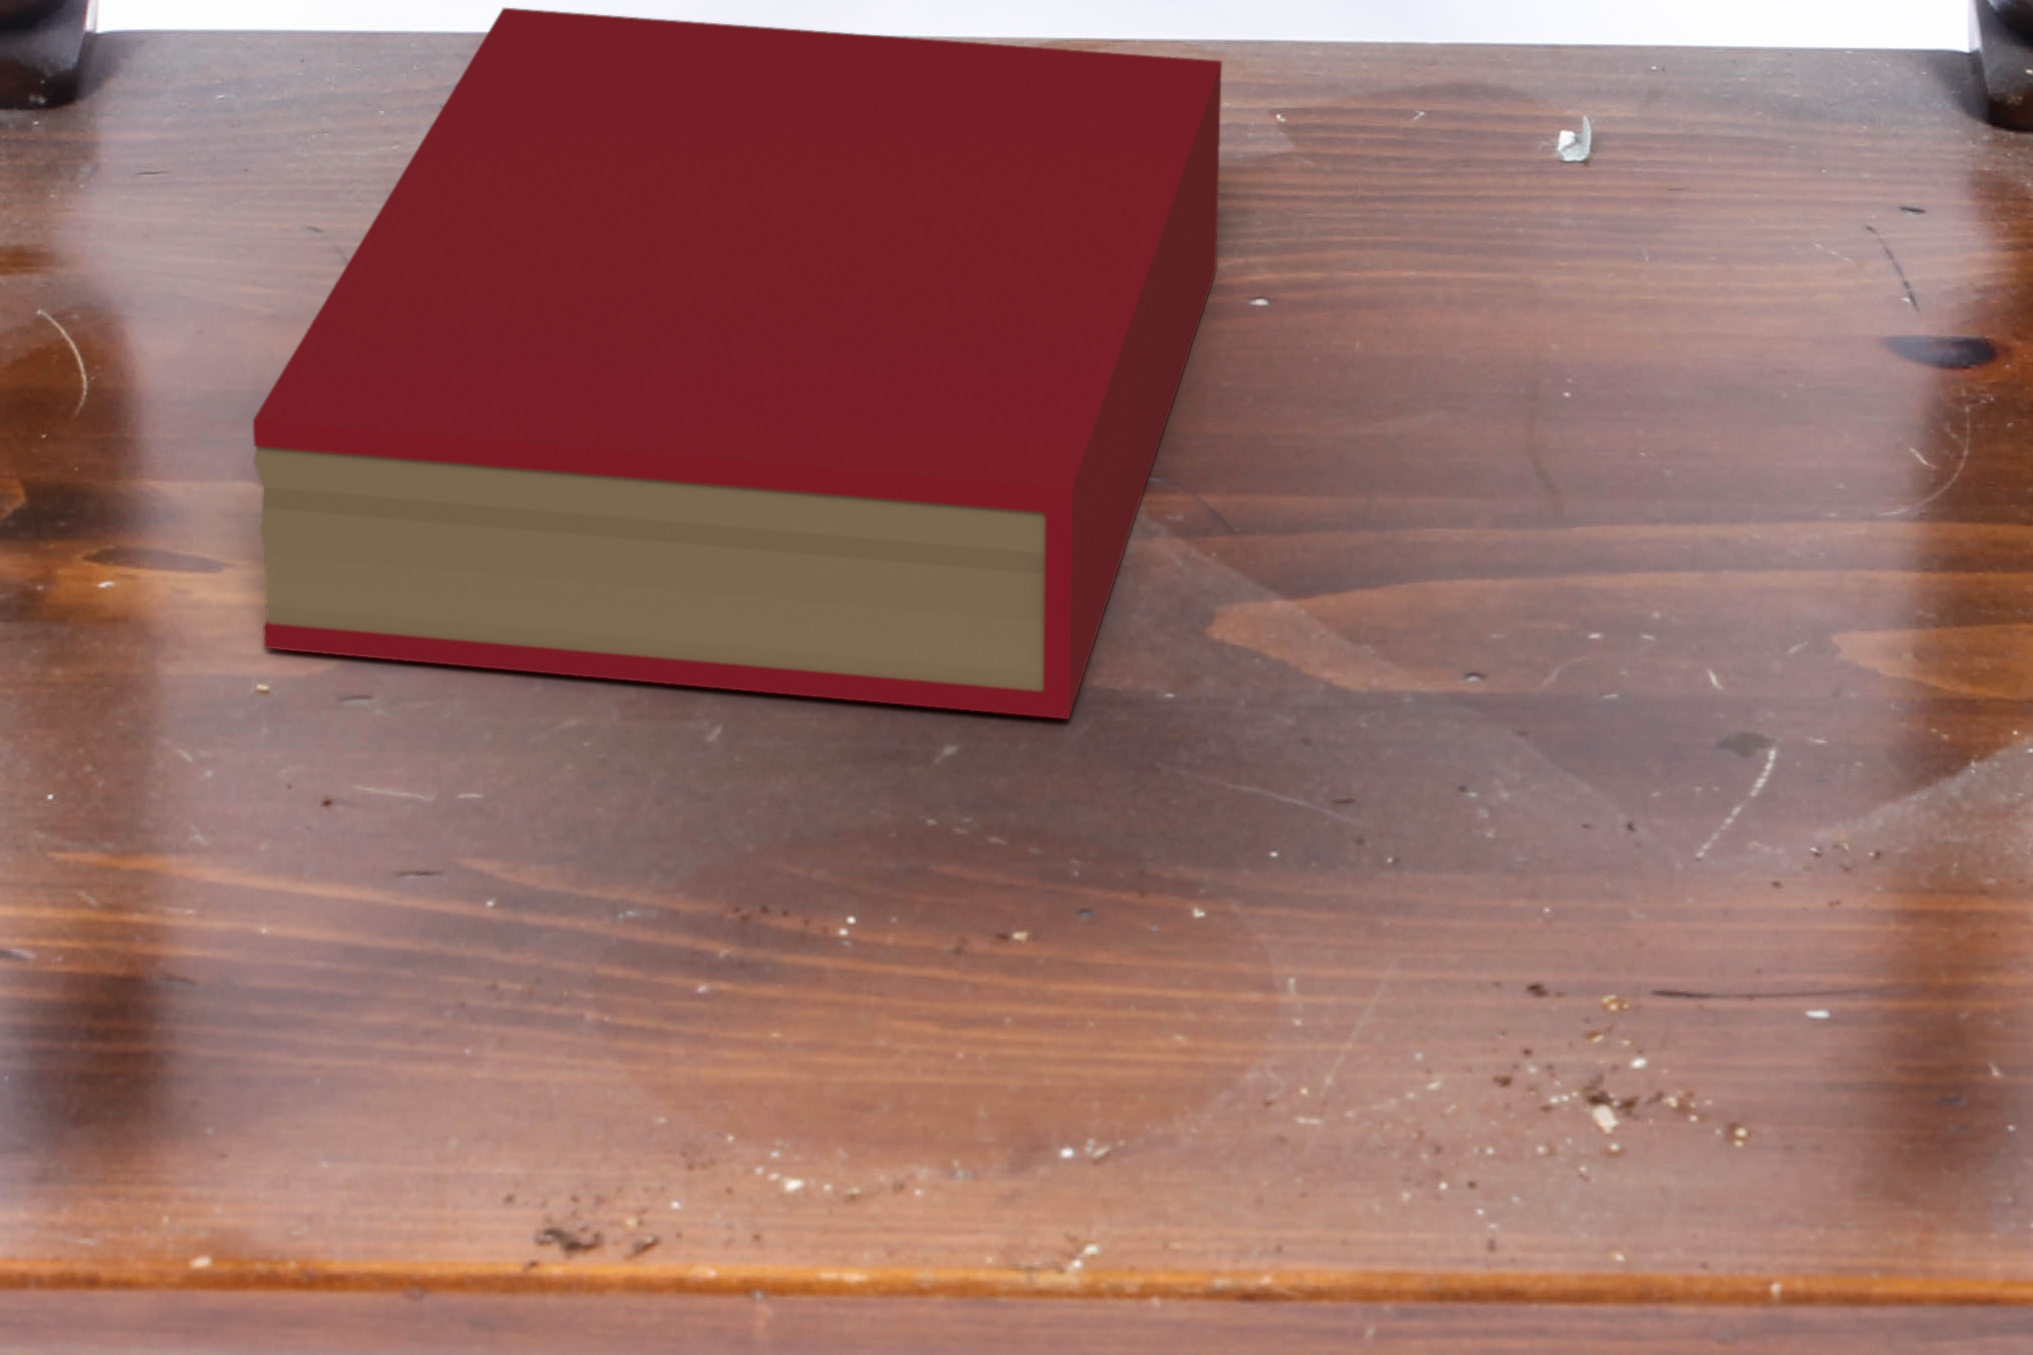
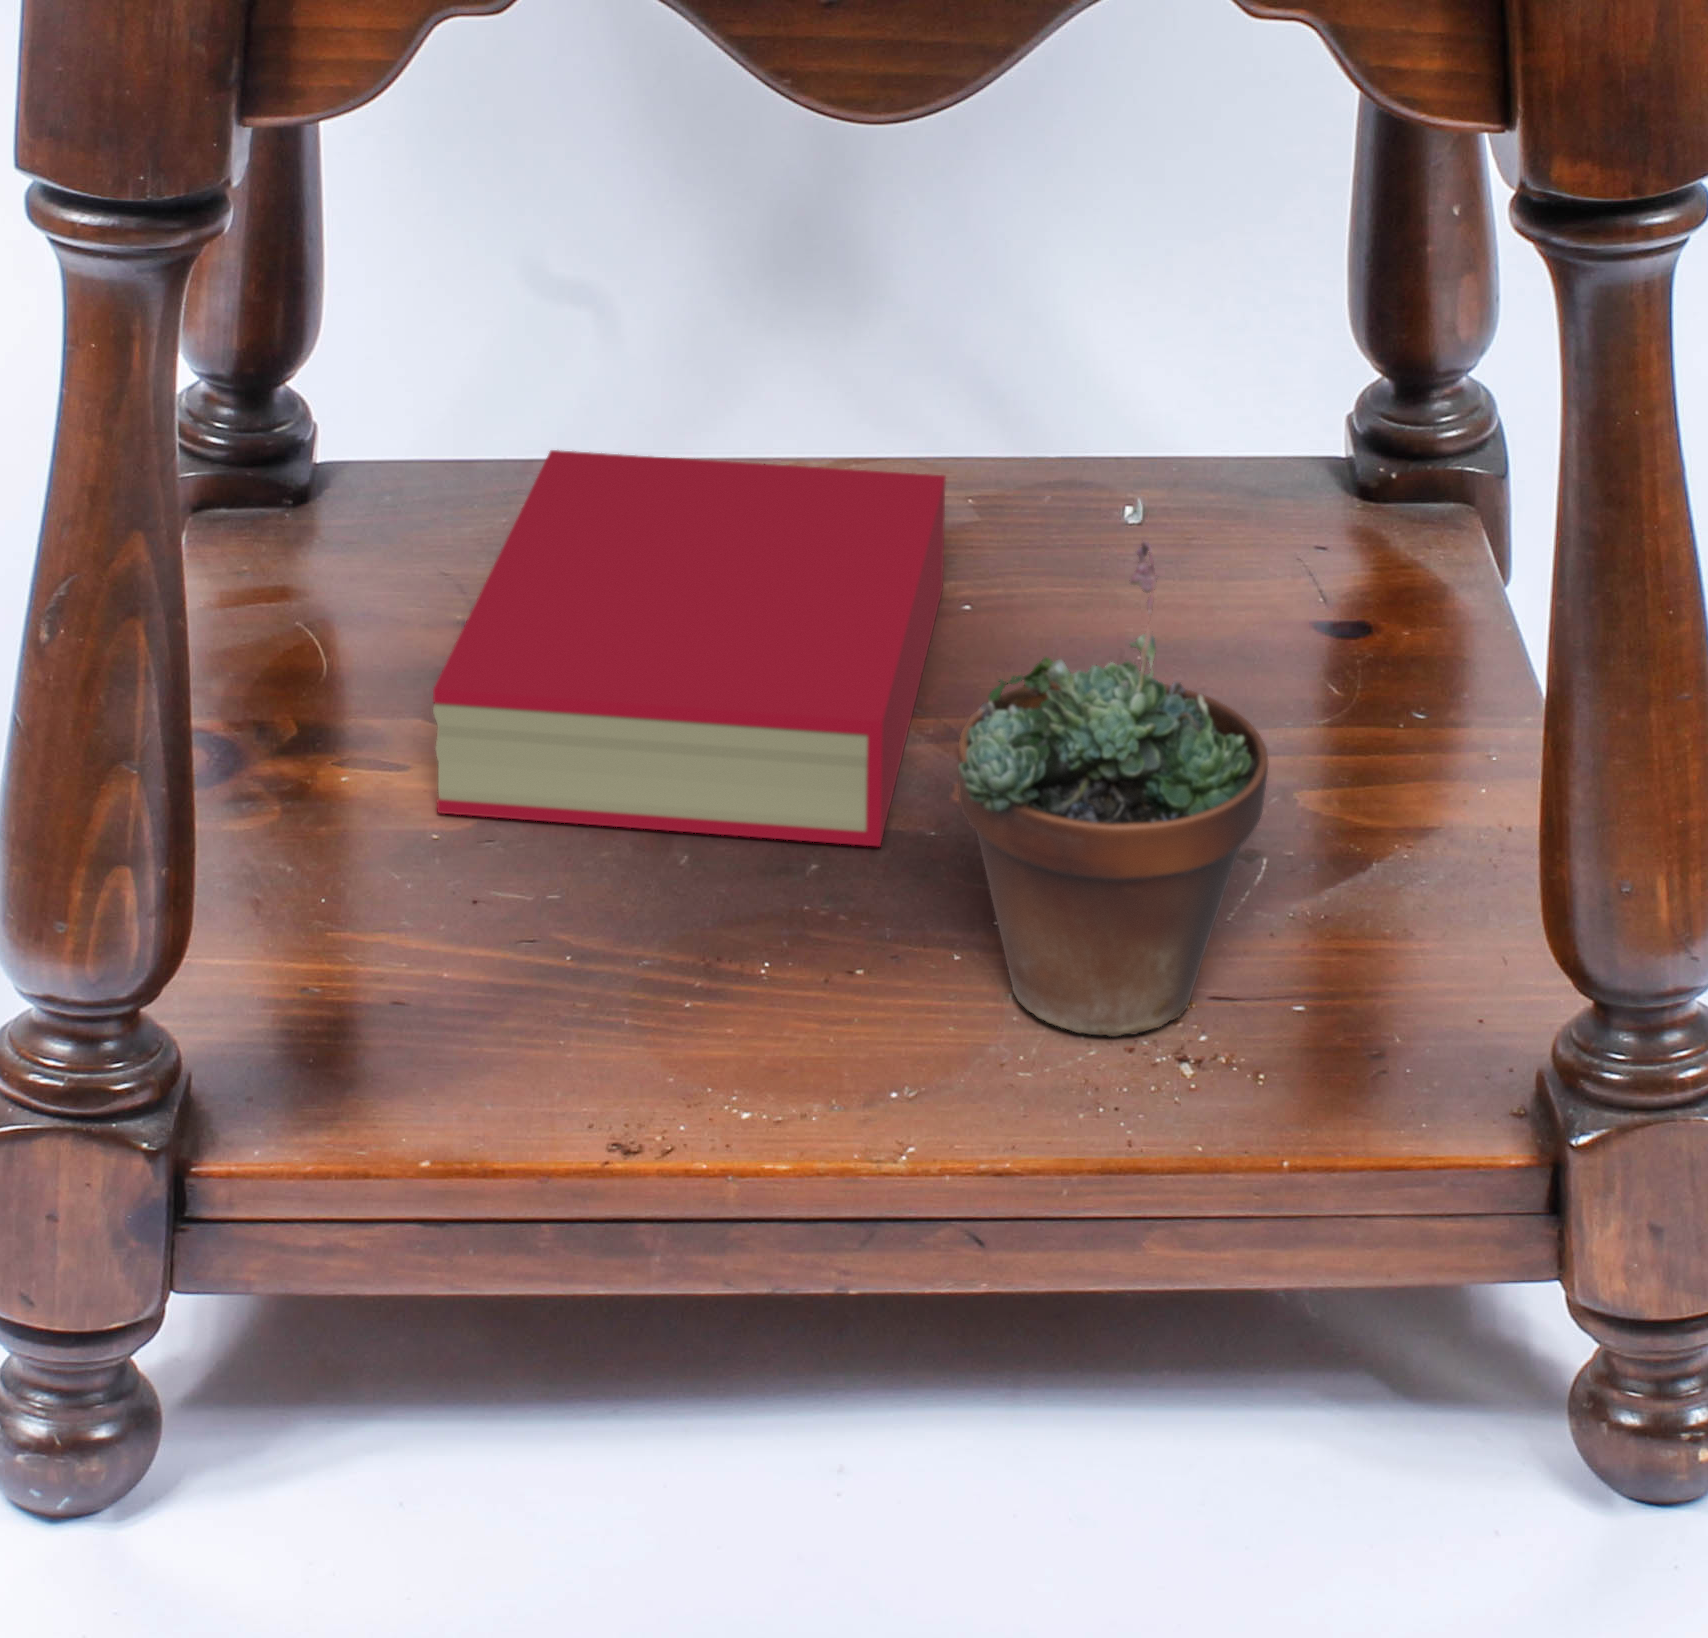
succulent plant: none [1188,140,1769,1061] -> present [958,542,1269,1036]

